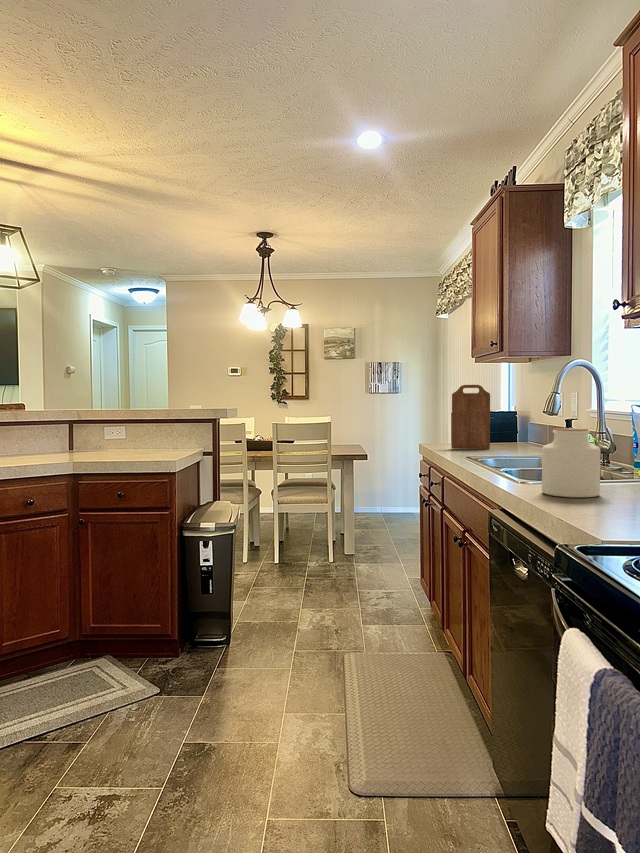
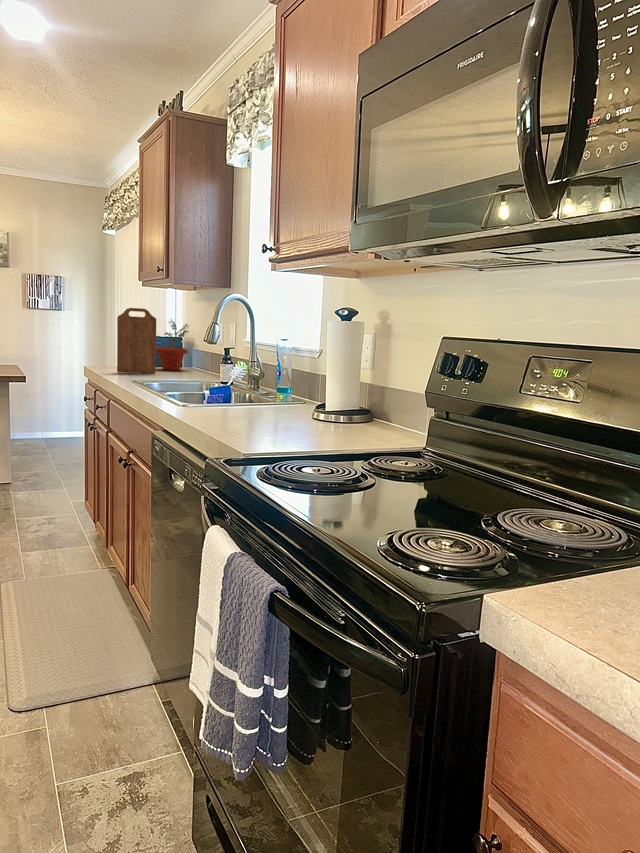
potted plant: none [489,394,525,446] -> present [156,321,189,370]
jar: present [542,428,600,497] -> none [199,358,247,418]

